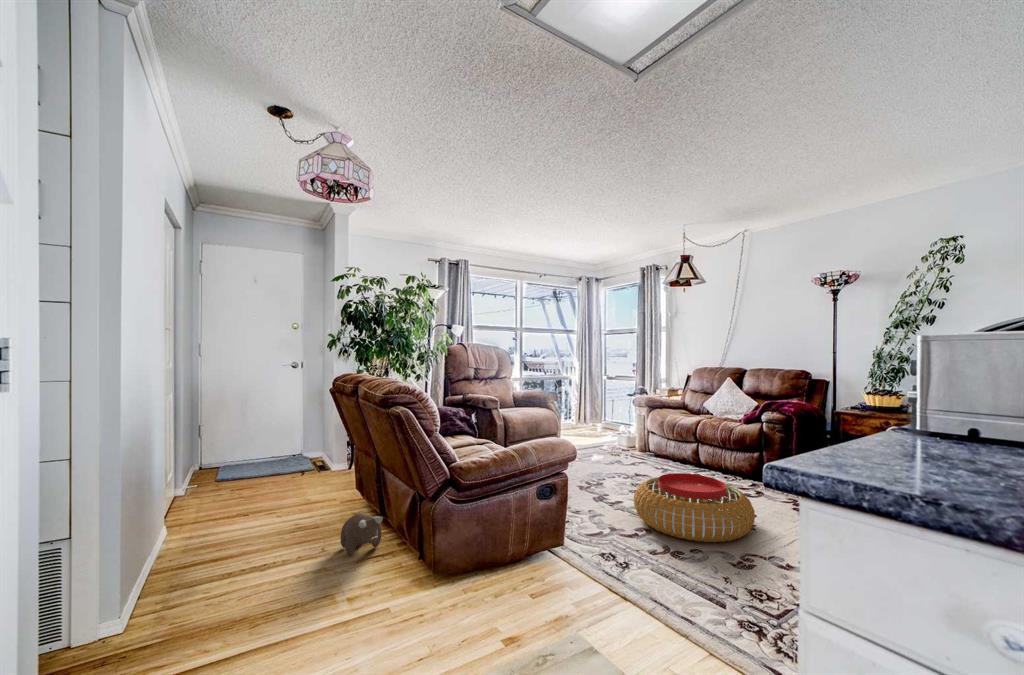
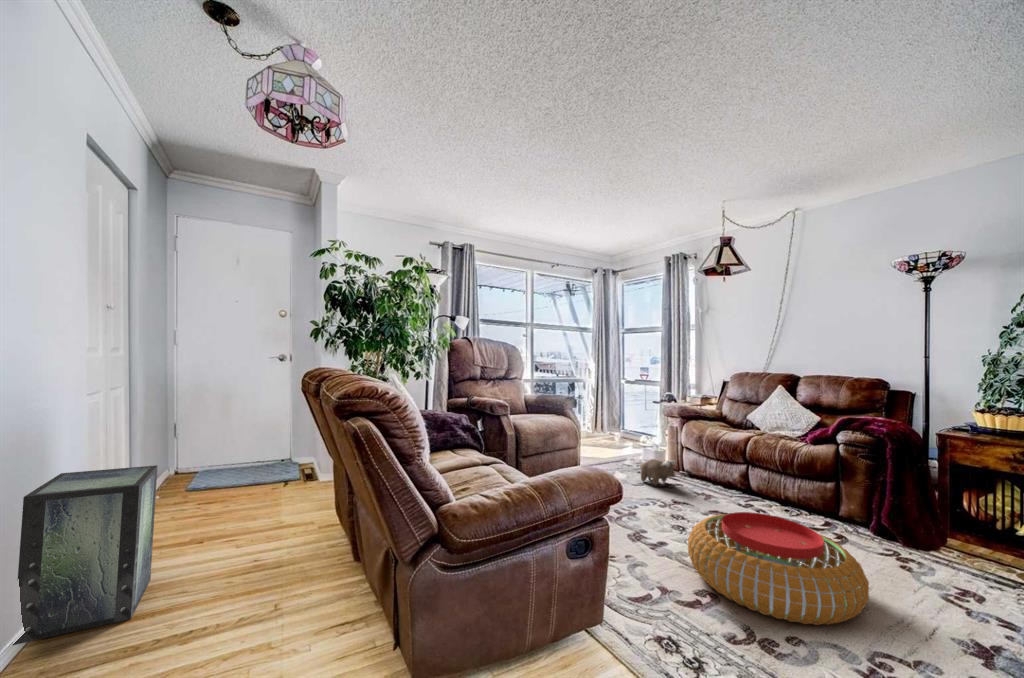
storage box: none [163,449,237,568] -> present [13,465,158,645]
plush toy: present [340,513,383,556] -> present [640,459,676,485]

